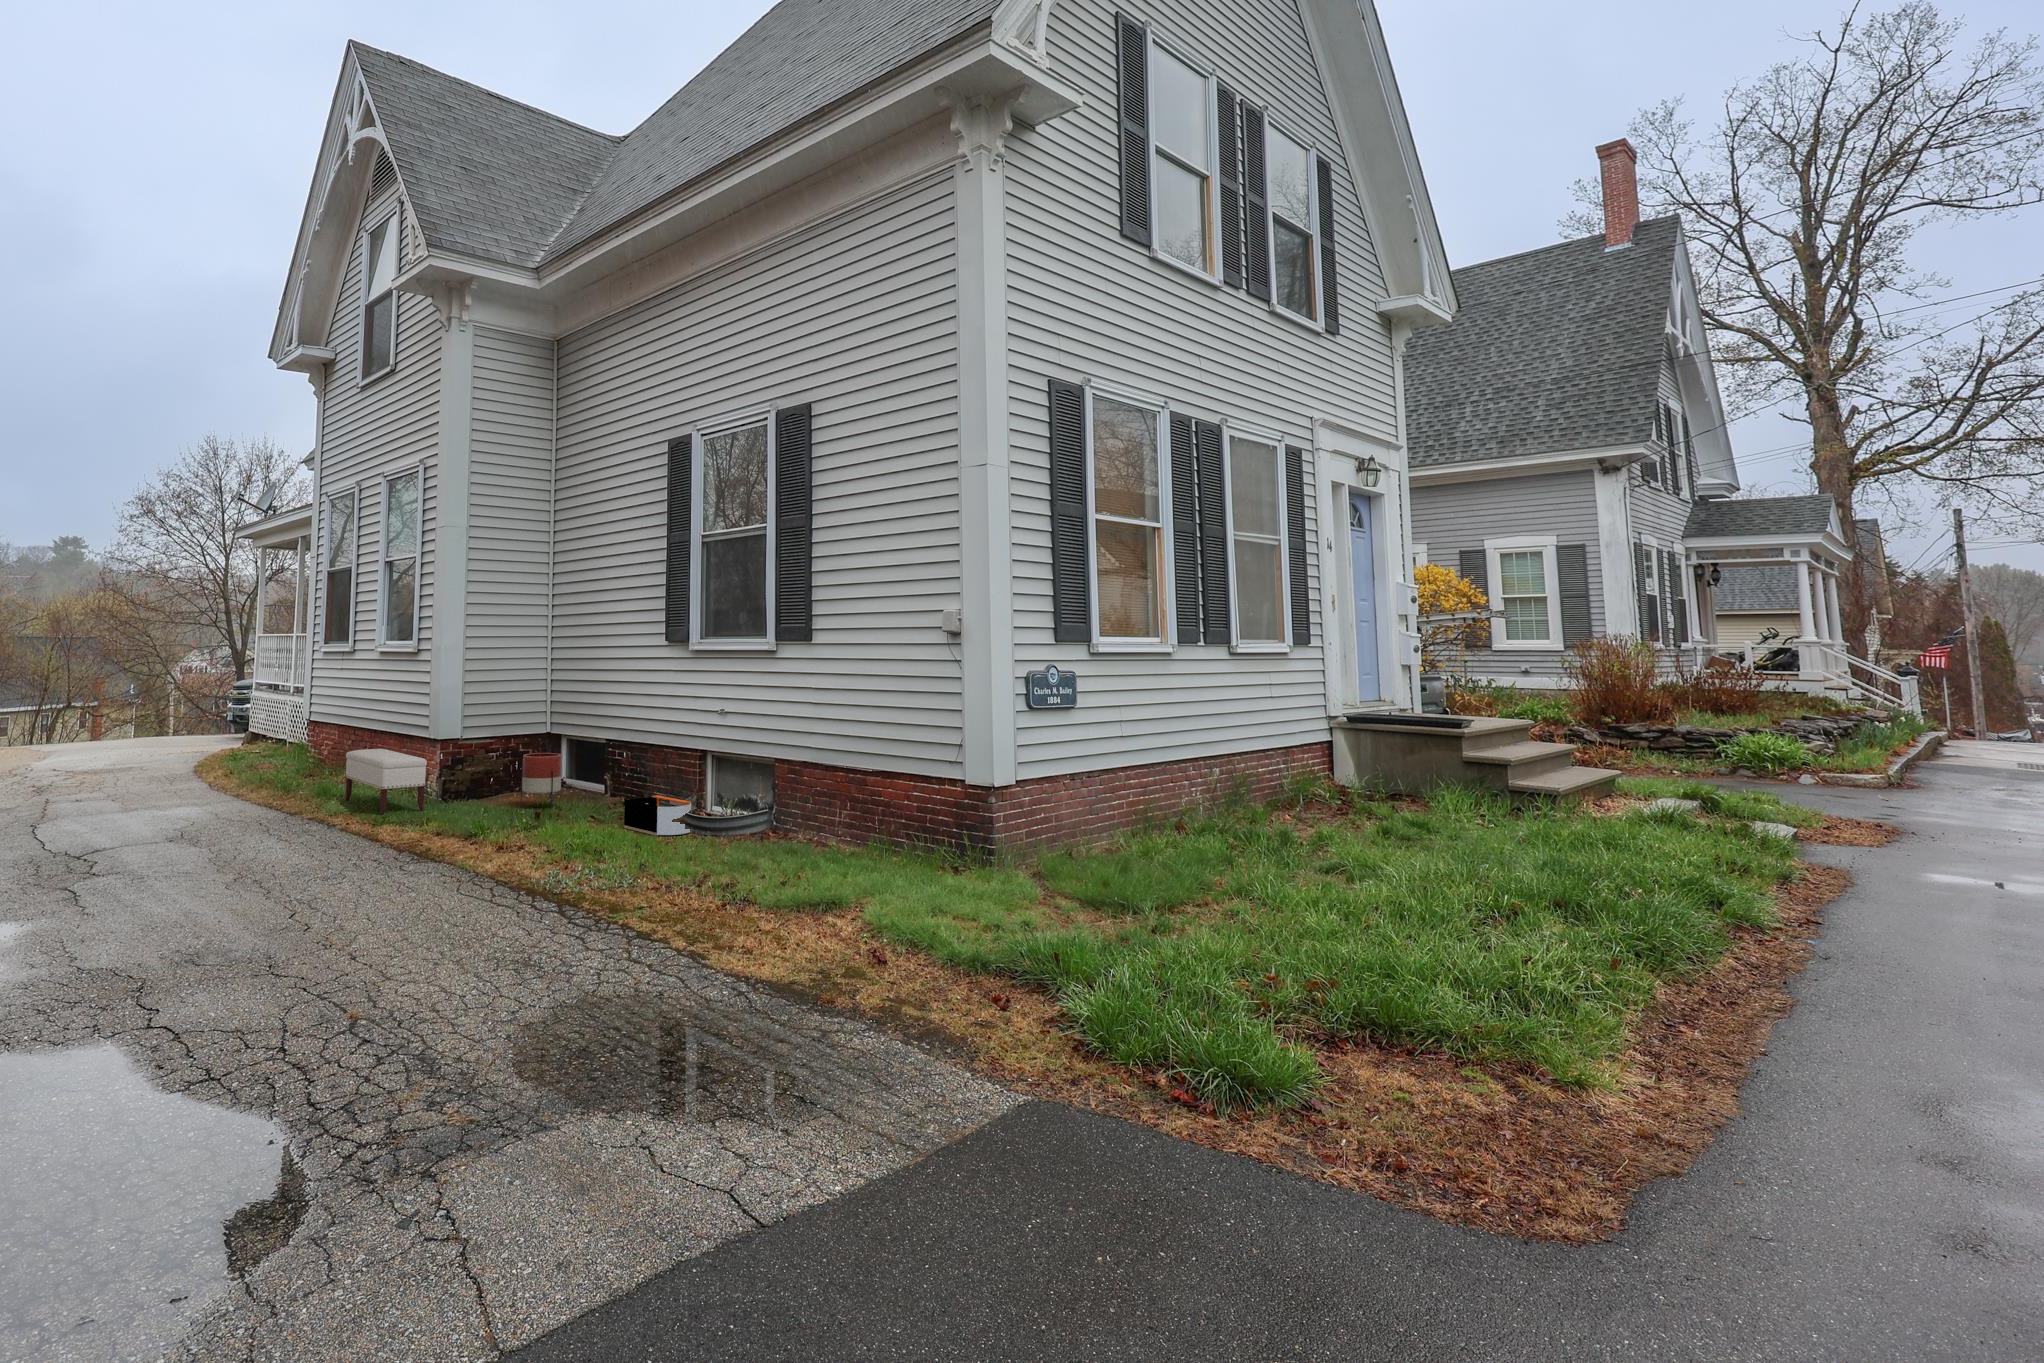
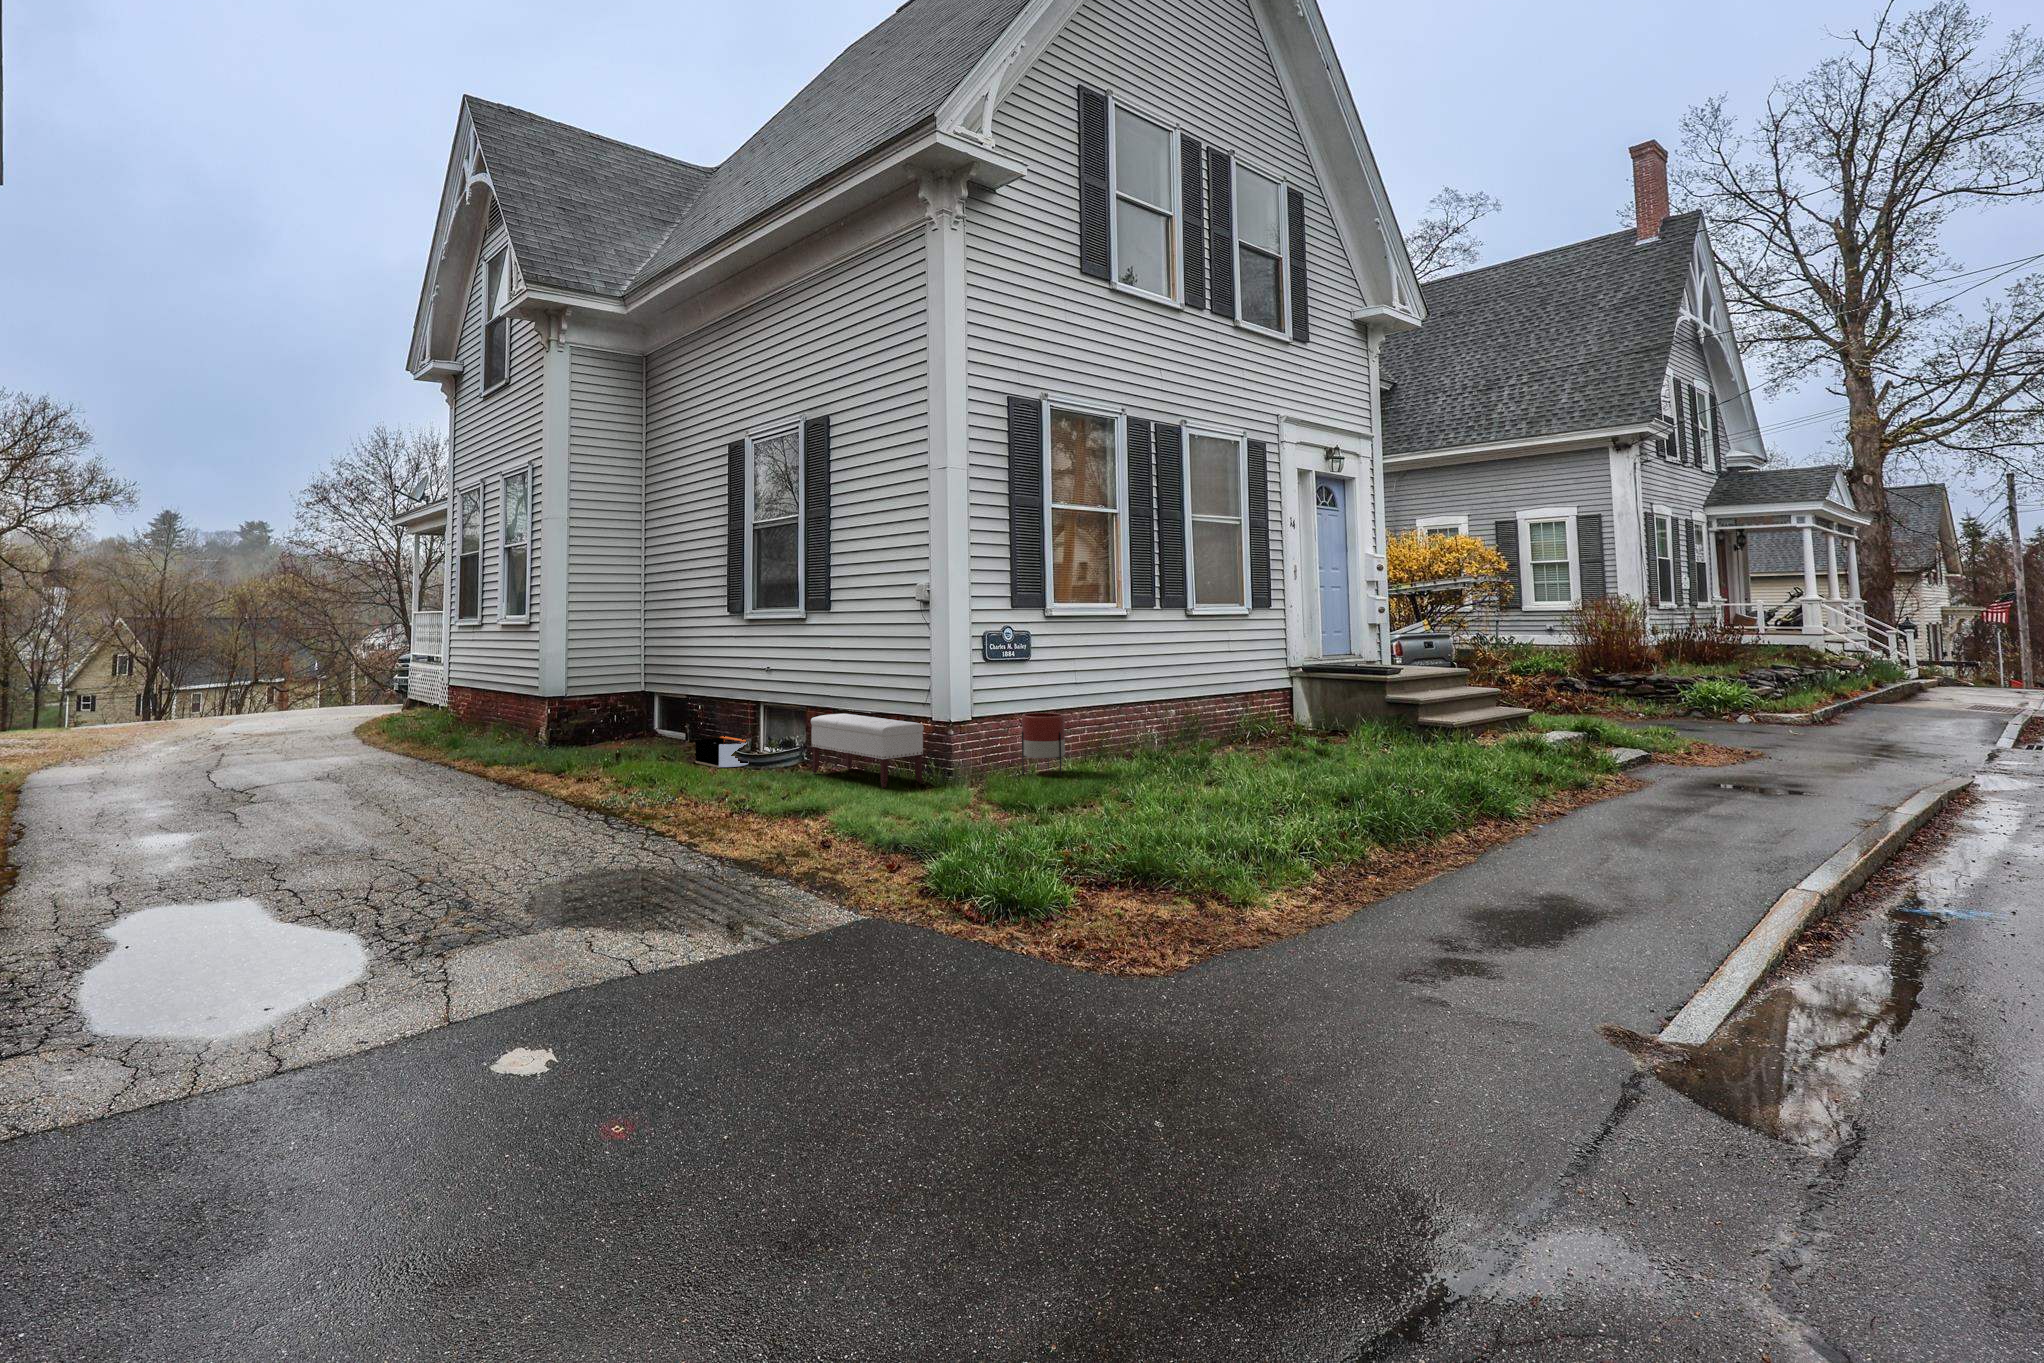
bench: present [345,749,427,815] -> present [811,714,924,788]
planter: present [520,753,561,809] -> present [1022,713,1065,776]

